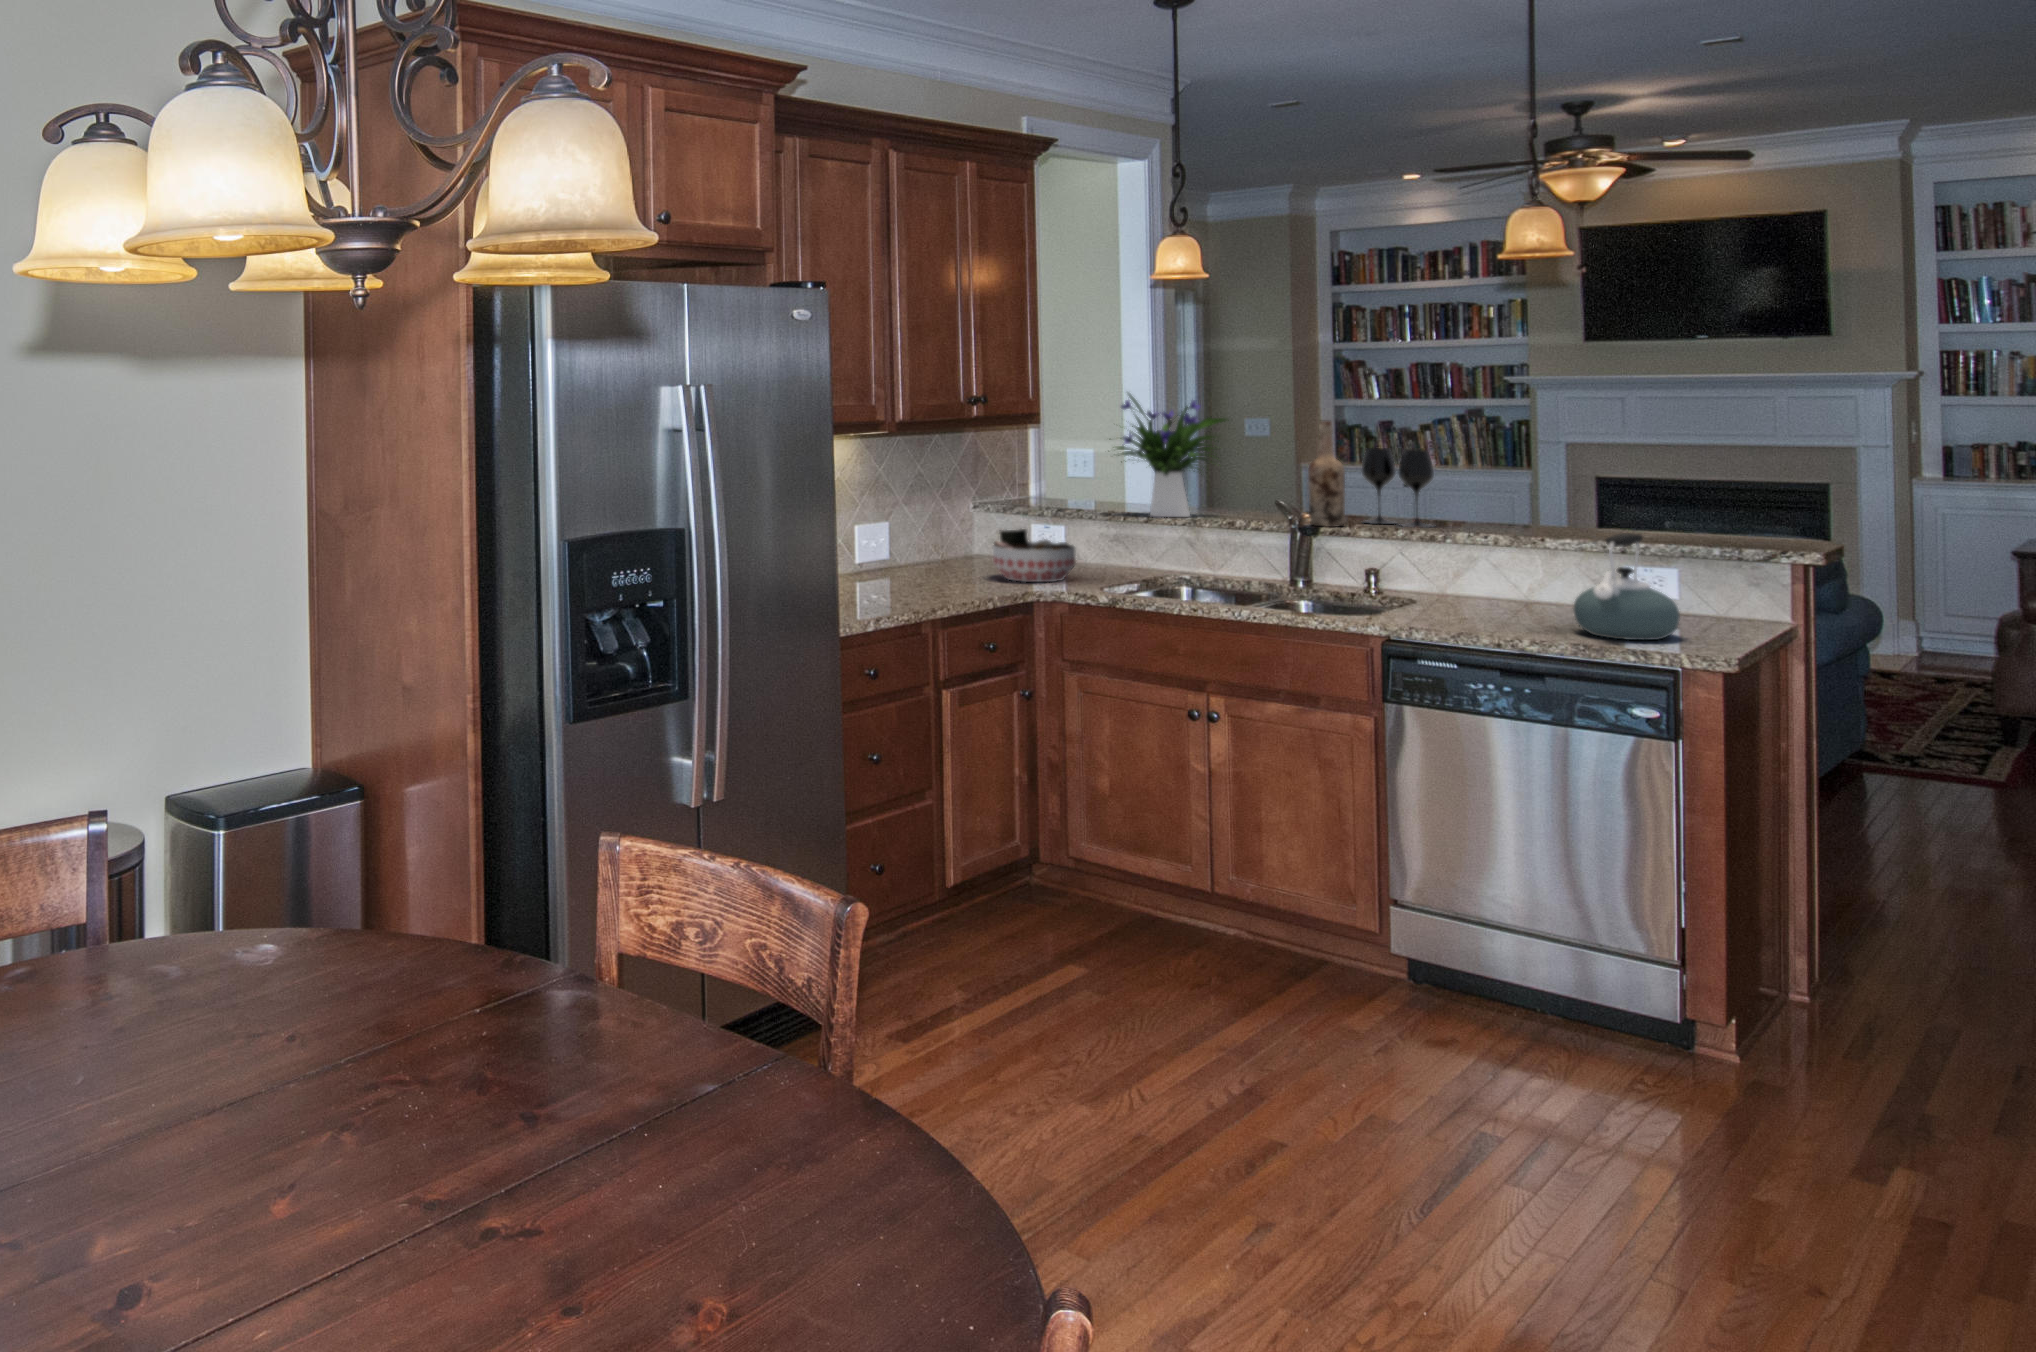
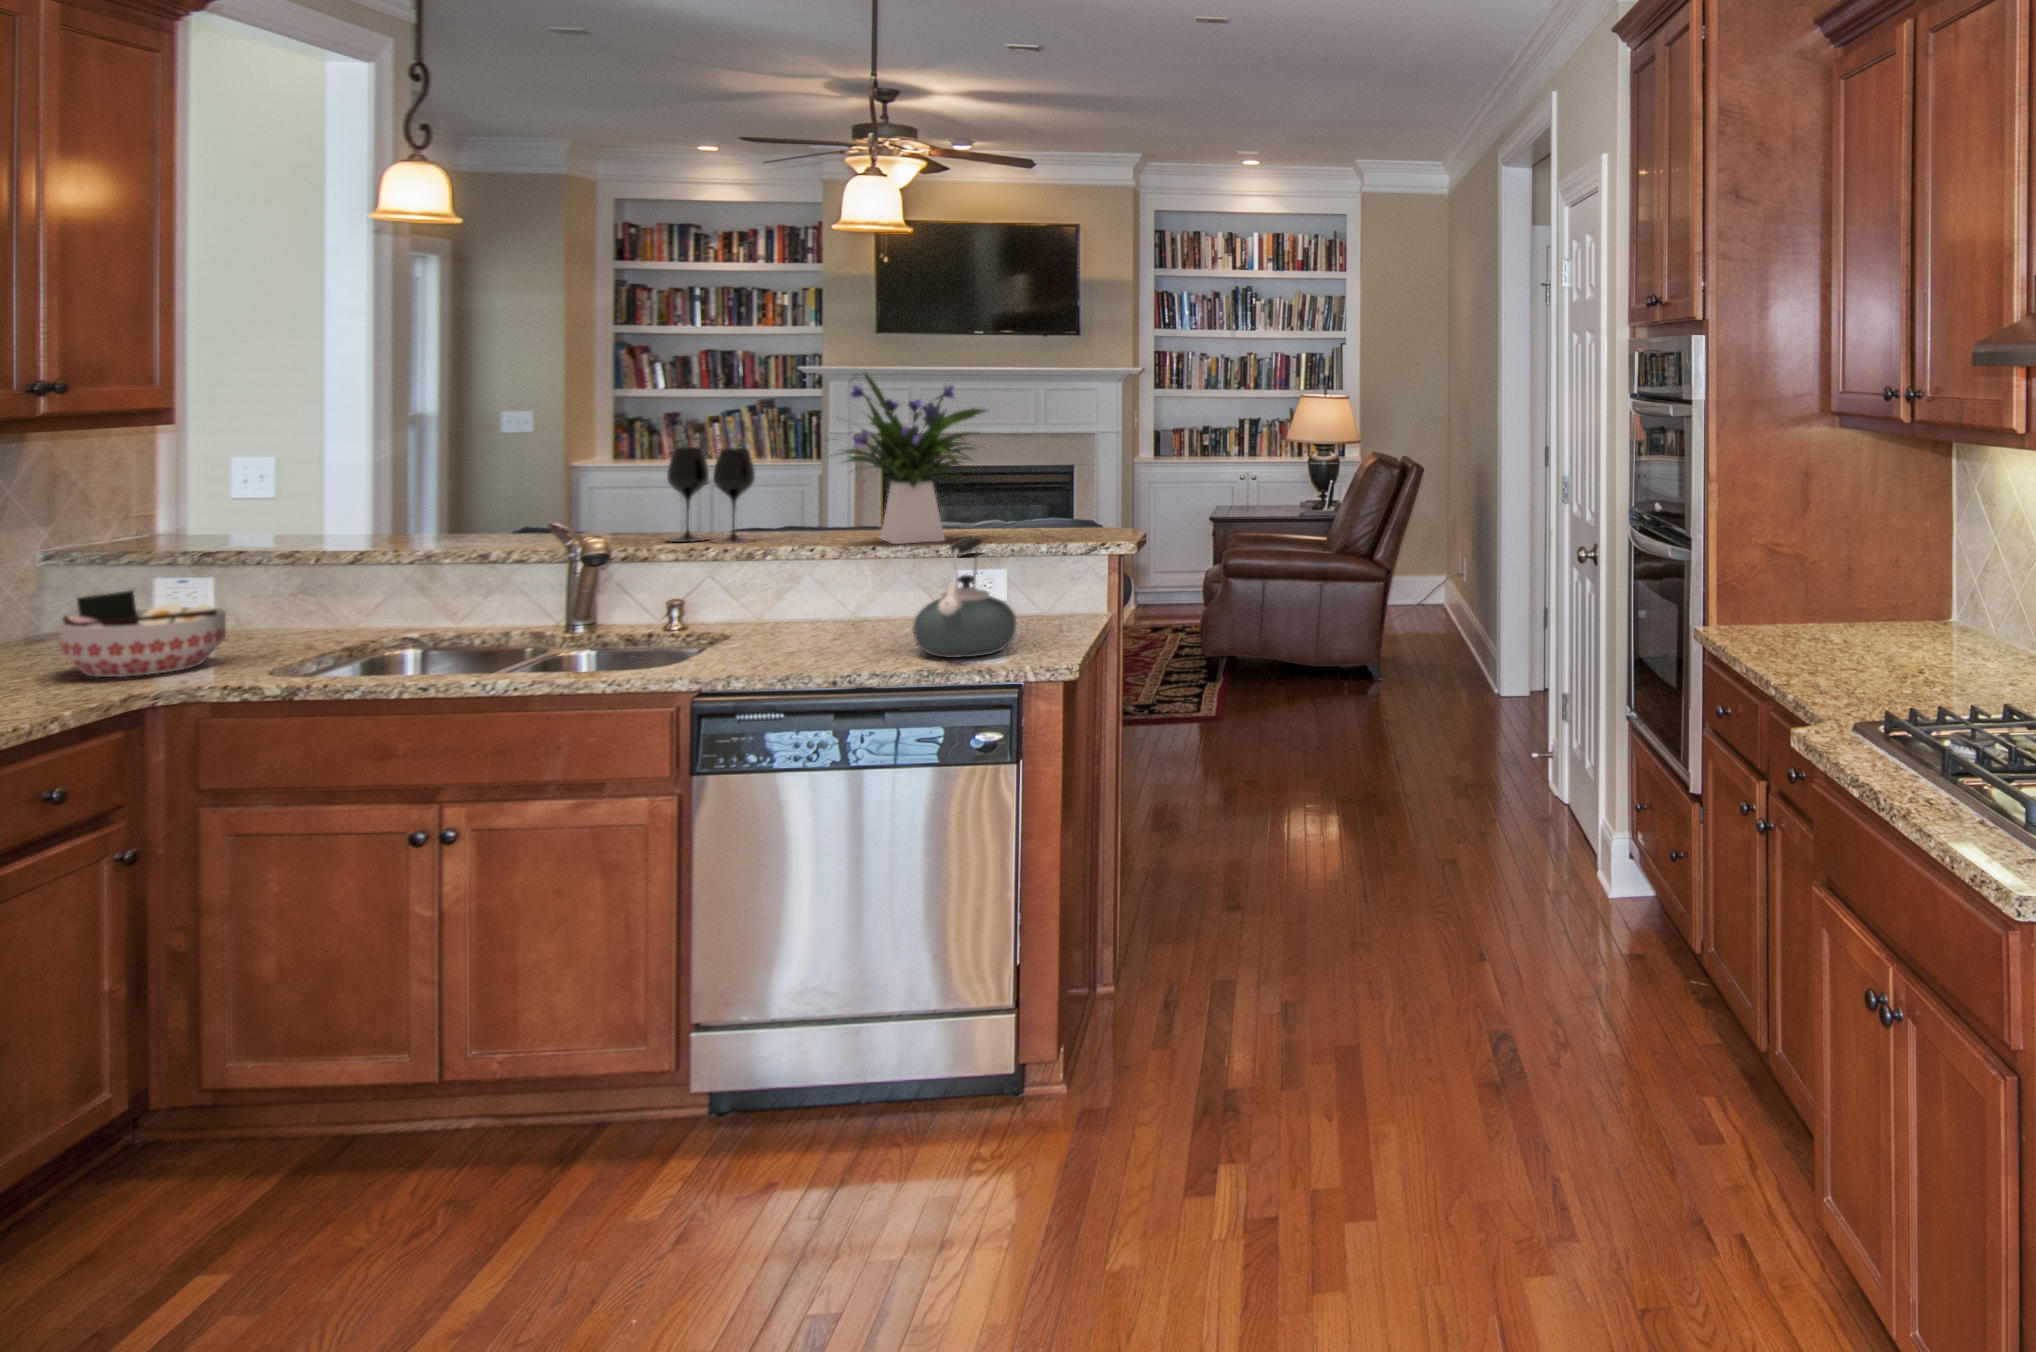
flower arrangement: present [1109,393,1229,517] -> present [843,374,985,544]
wine bottle: present [1308,421,1345,527] -> none [599,414,647,551]

